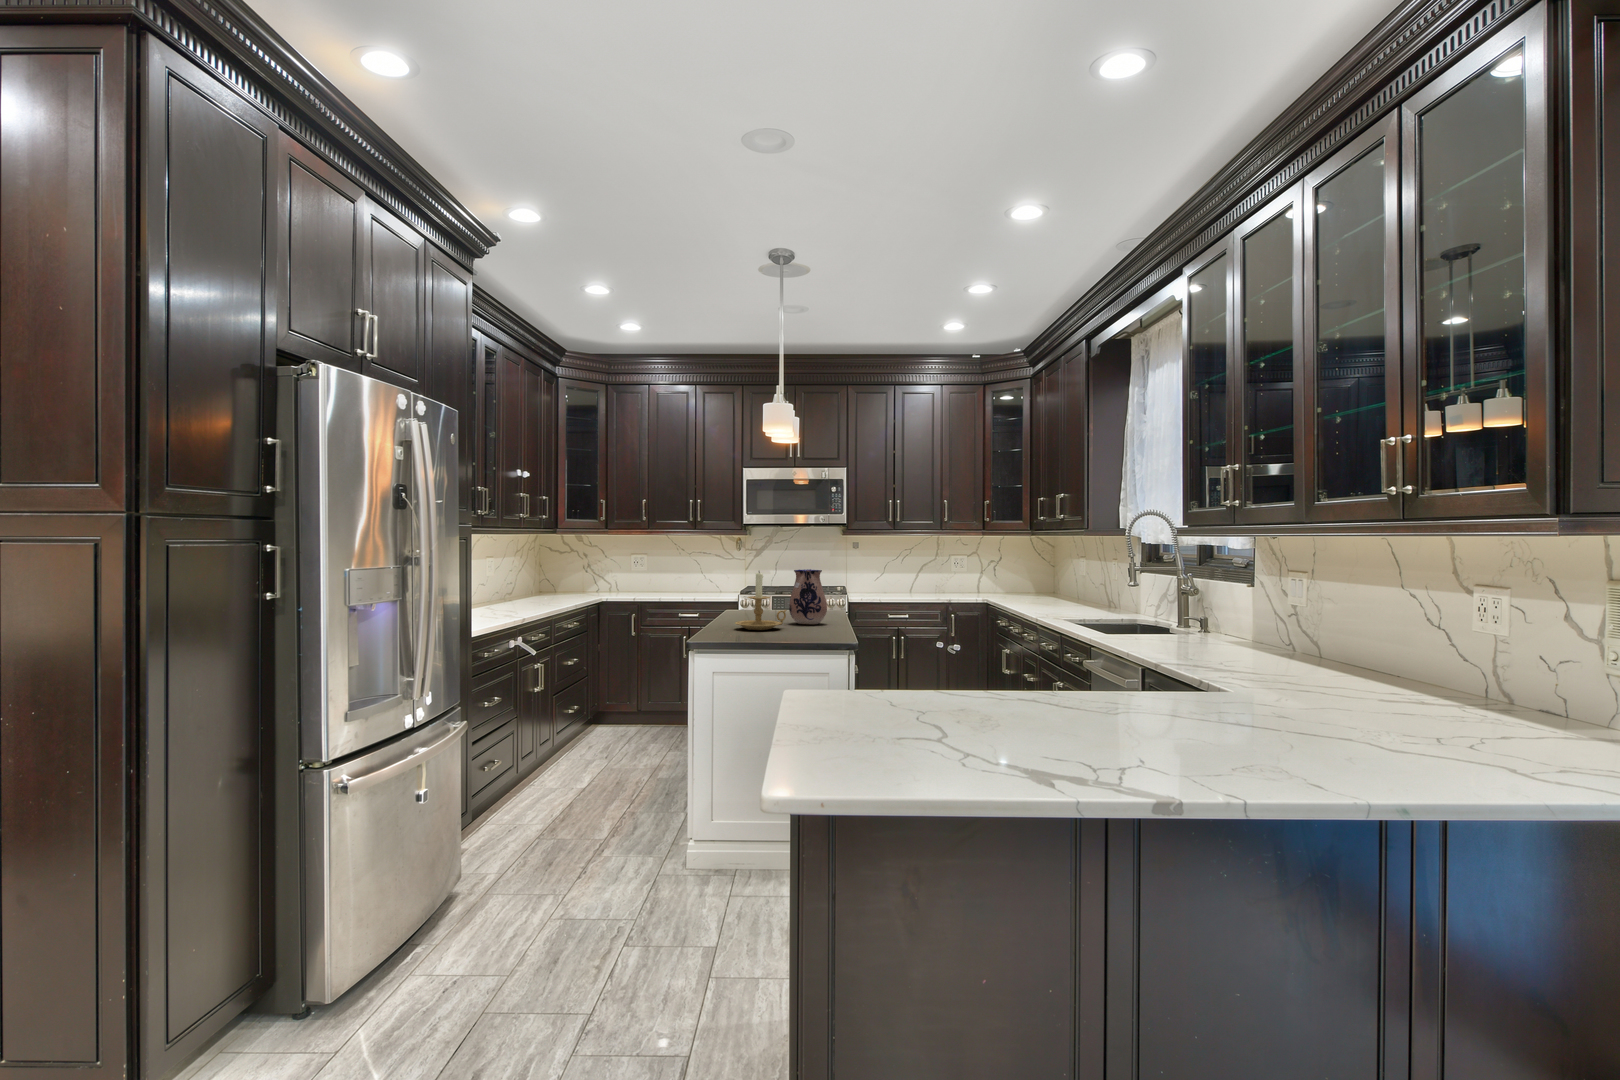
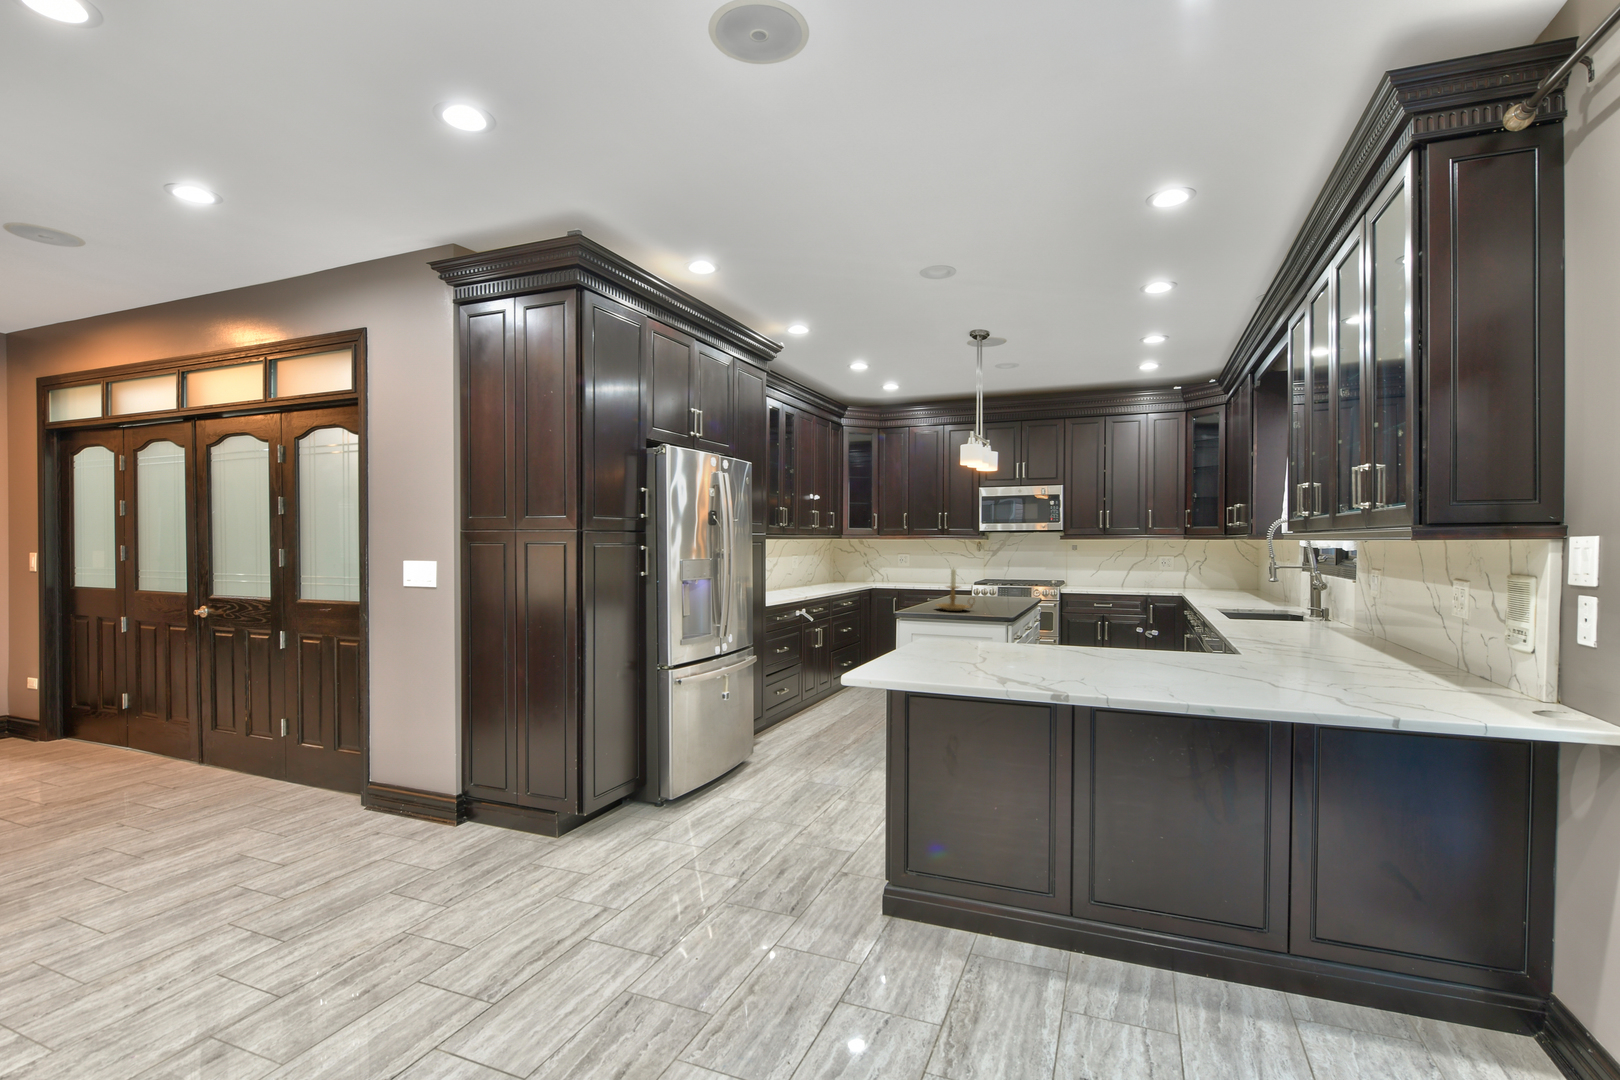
ceramic pitcher: present [789,569,827,625] -> none [982,567,1013,609]

